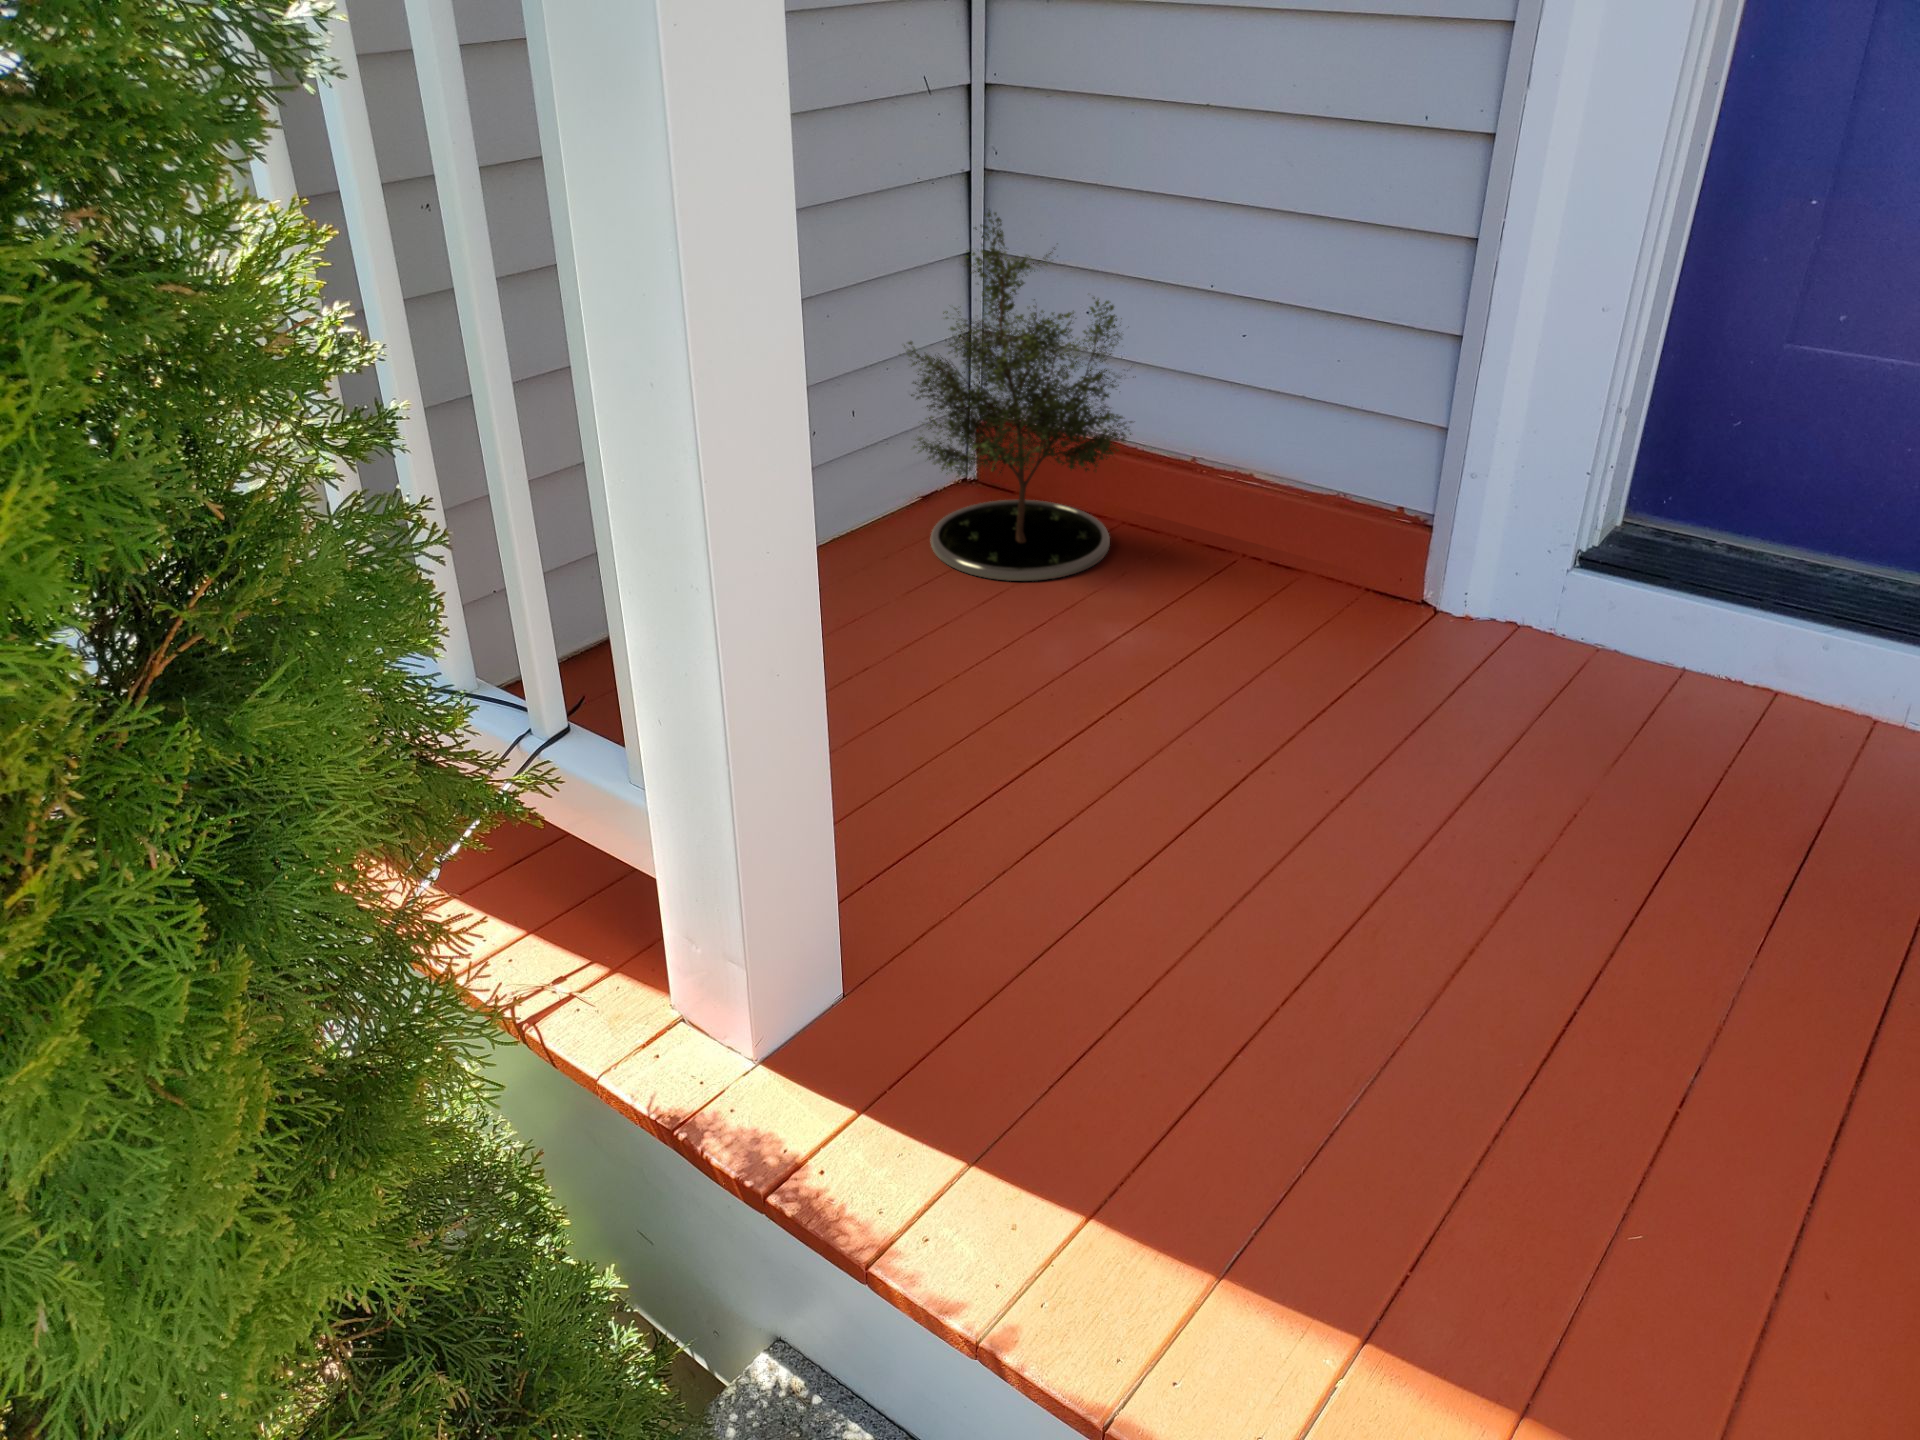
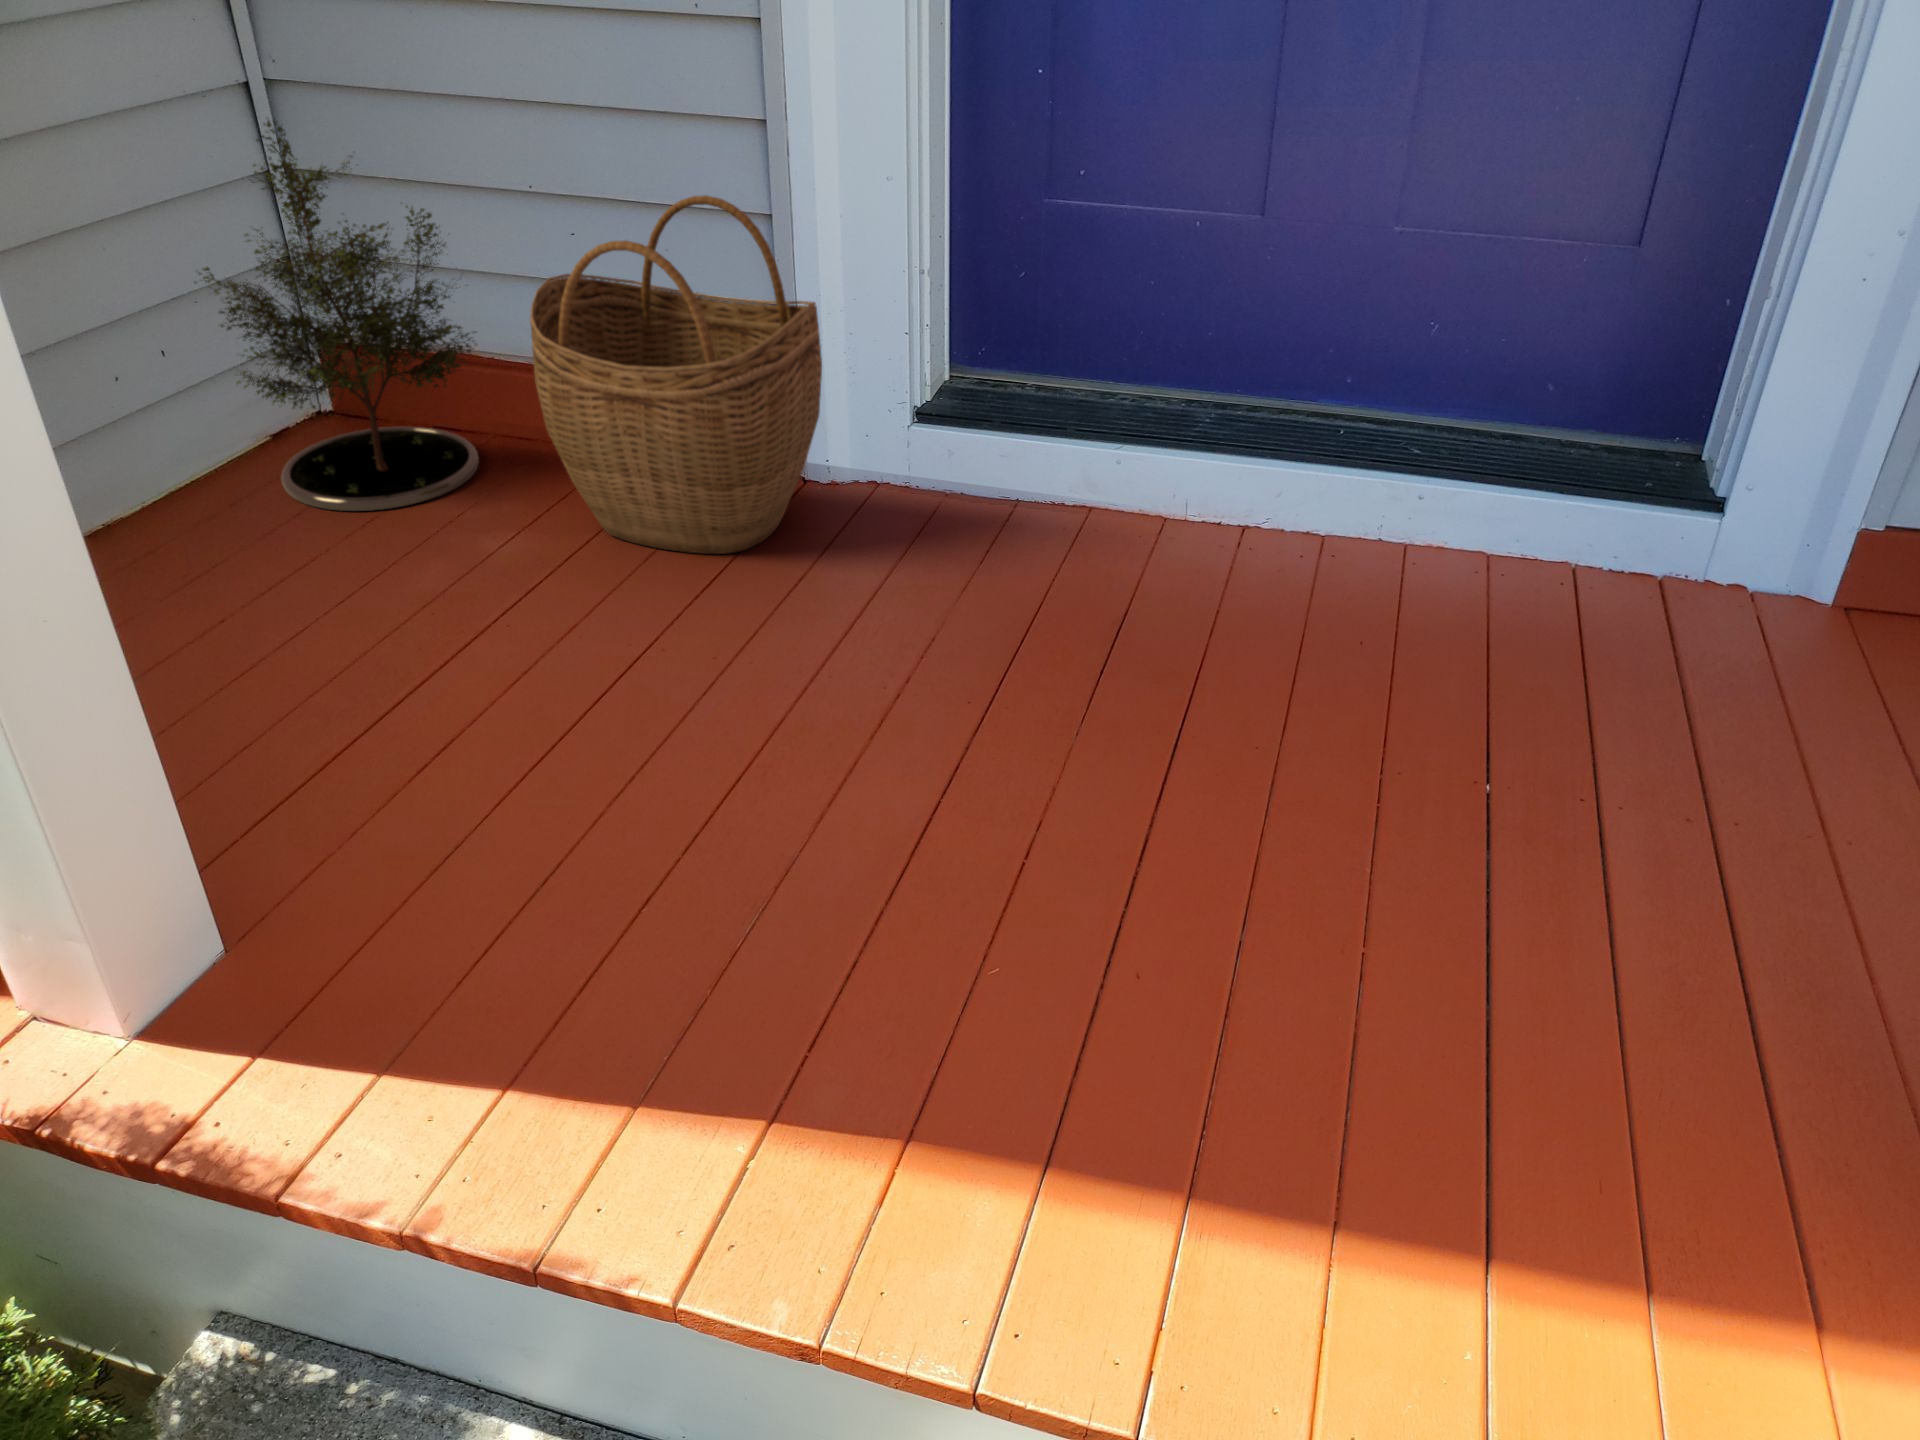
woven basket: none [1191,312,1497,678] -> present [530,195,822,554]

